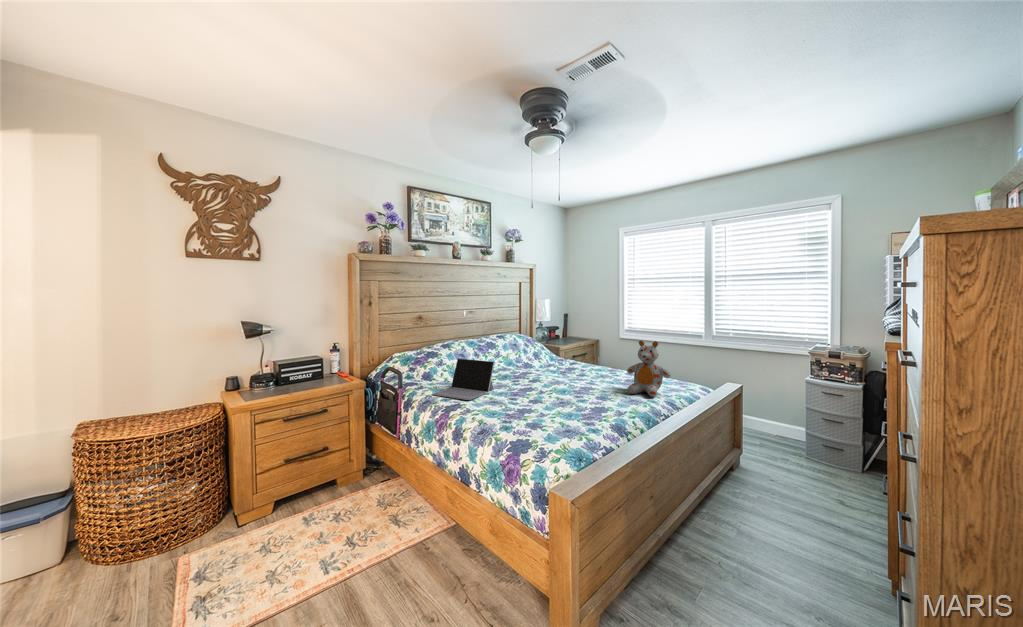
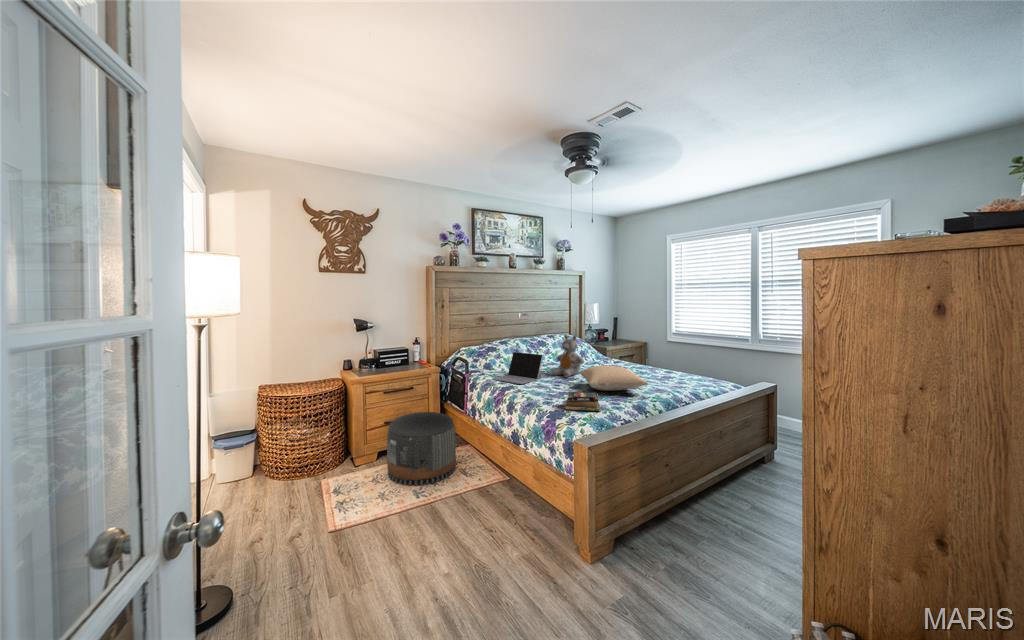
stuffed bear: present [627,340,671,397] -> present [551,335,584,377]
pillow: none [540,374,625,405] -> present [580,365,648,391]
book: none [530,412,575,438] -> present [565,392,600,411]
pouf: none [284,442,384,552] -> present [387,412,456,485]

